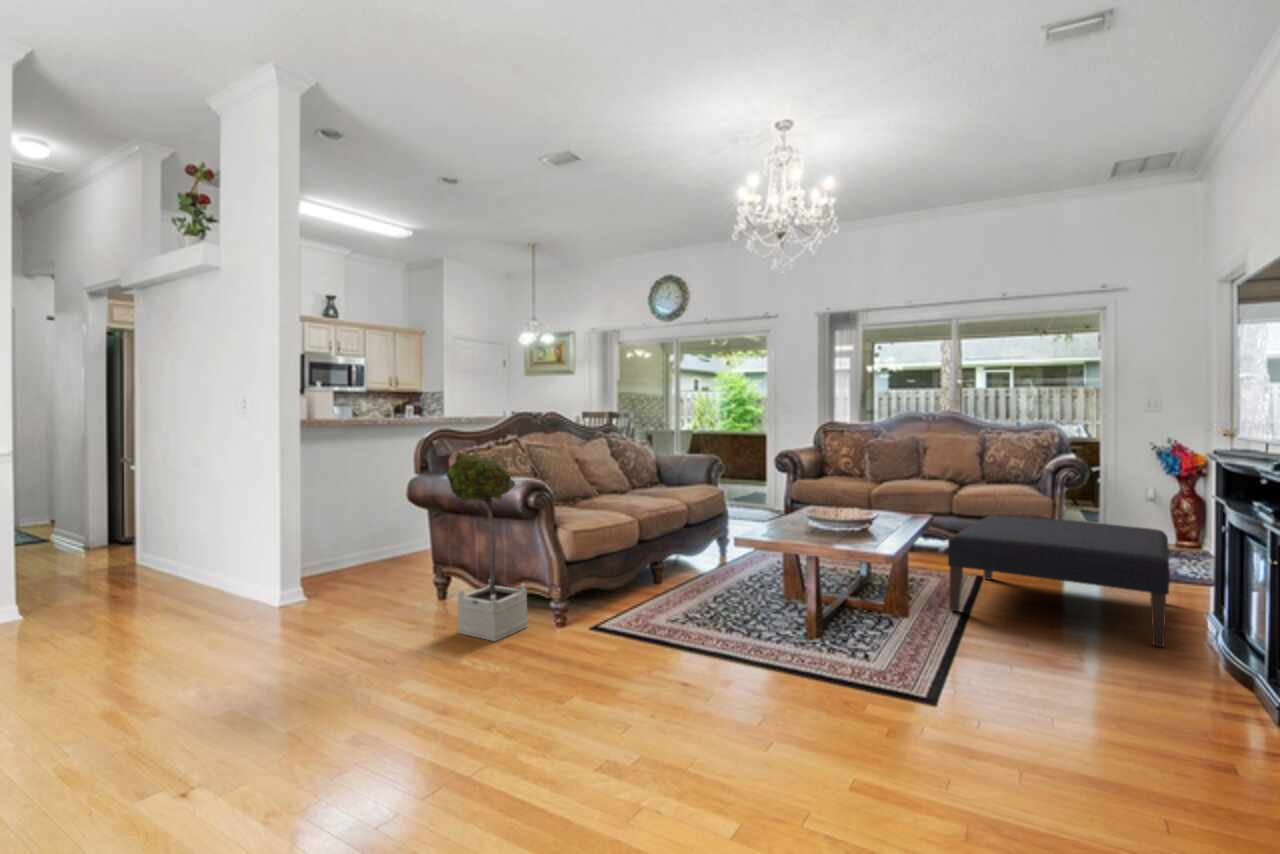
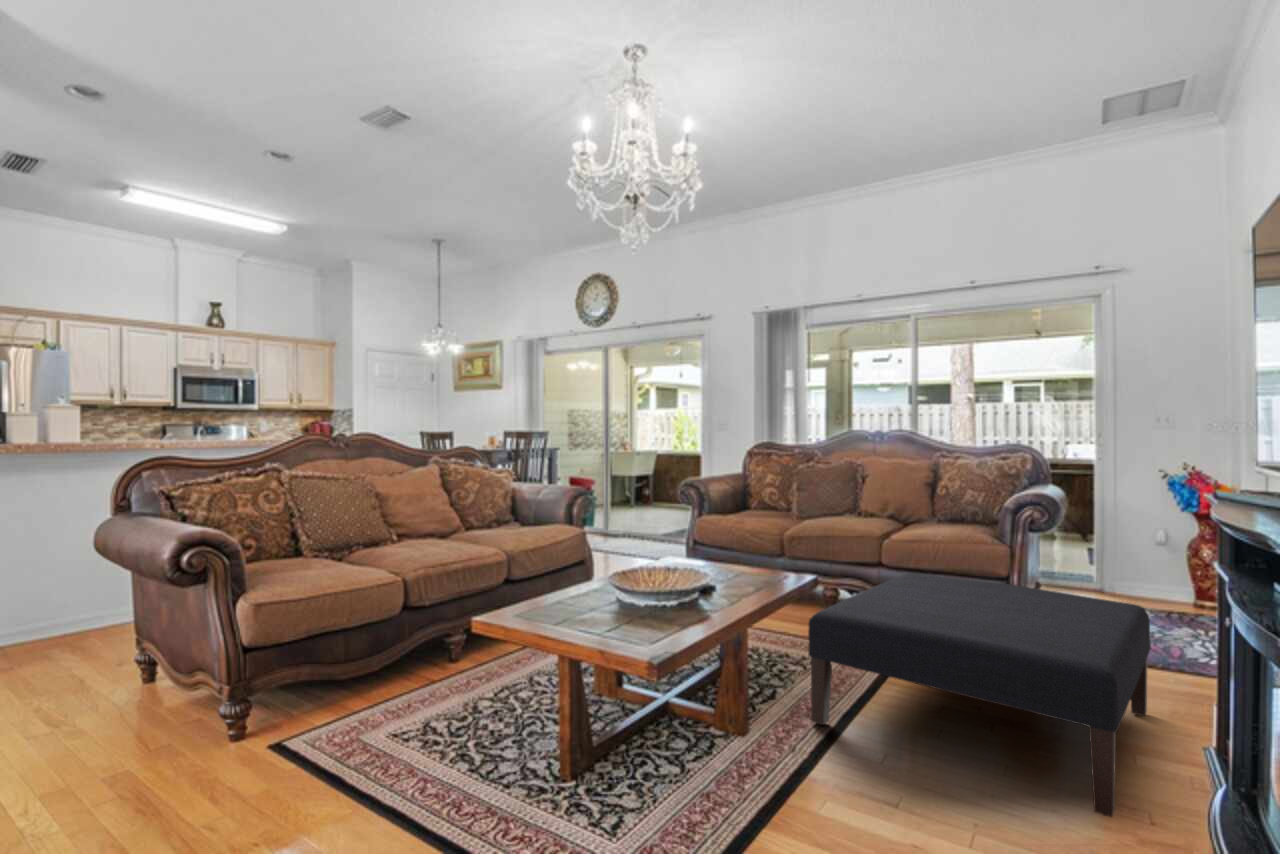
potted tree: present [446,452,528,642] -> none [50,492,187,771]

